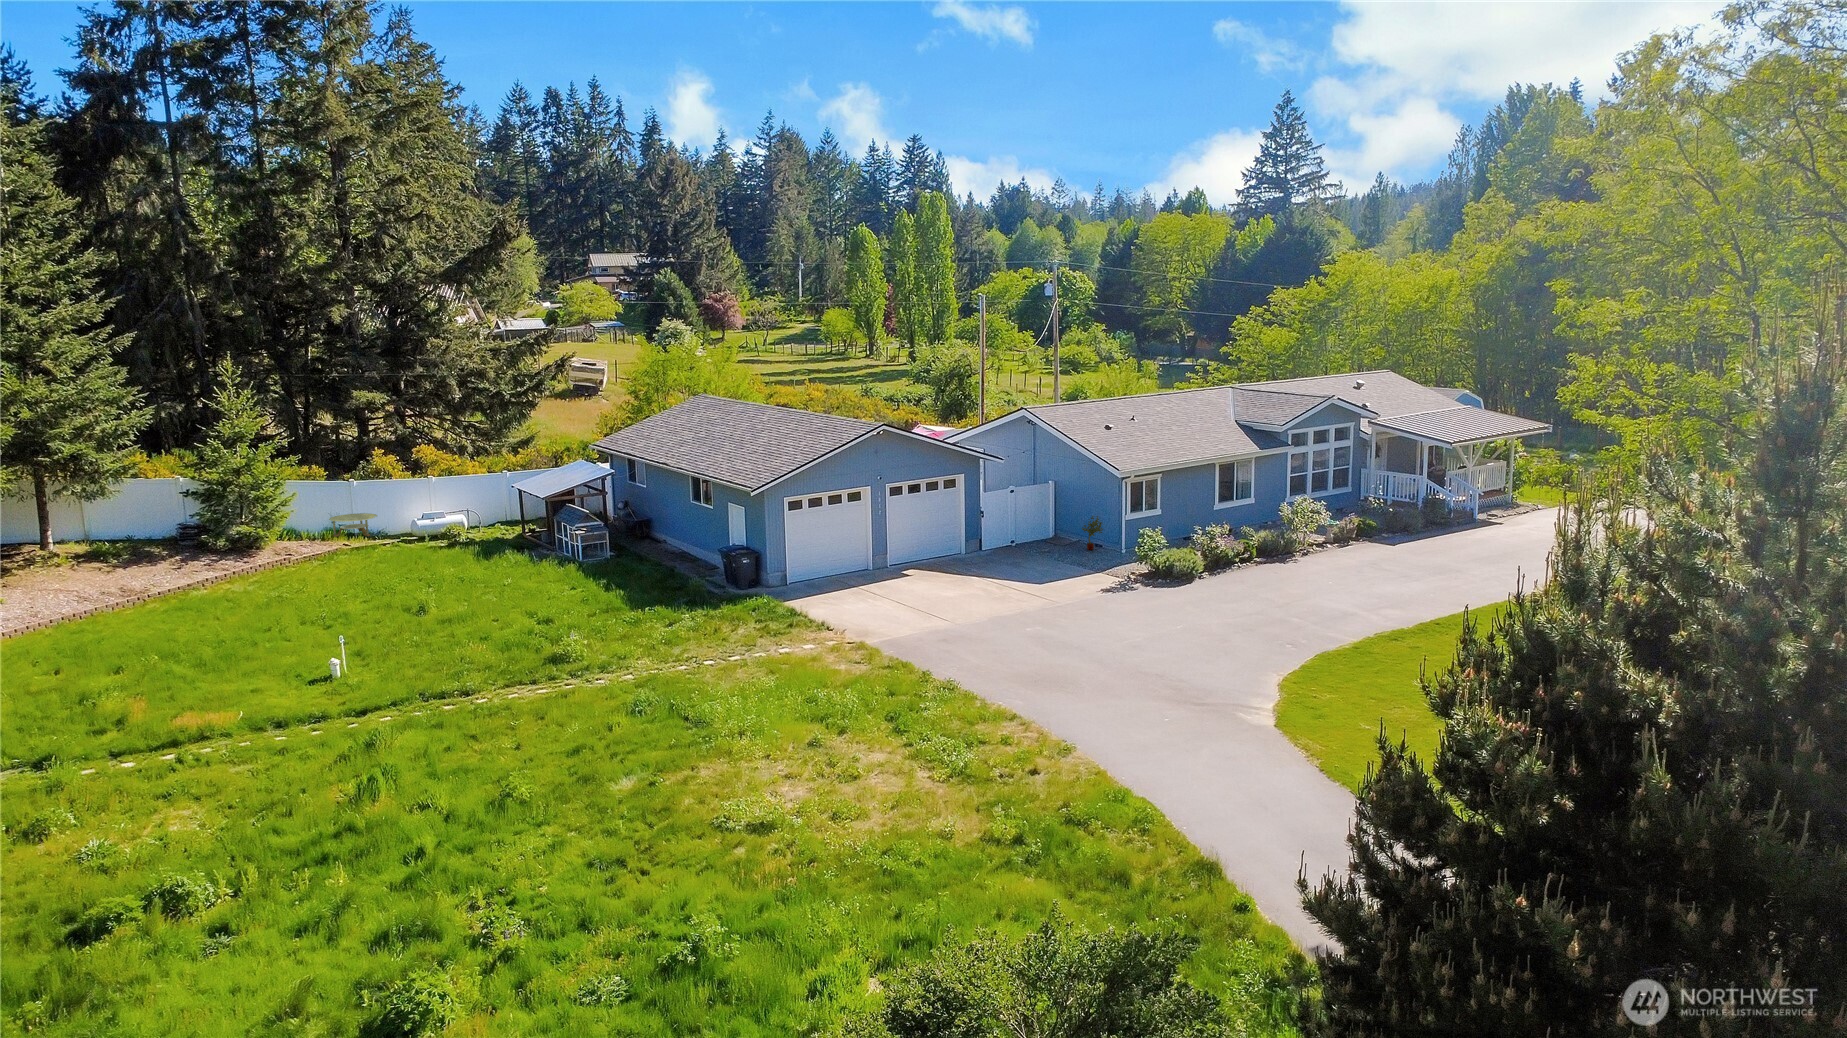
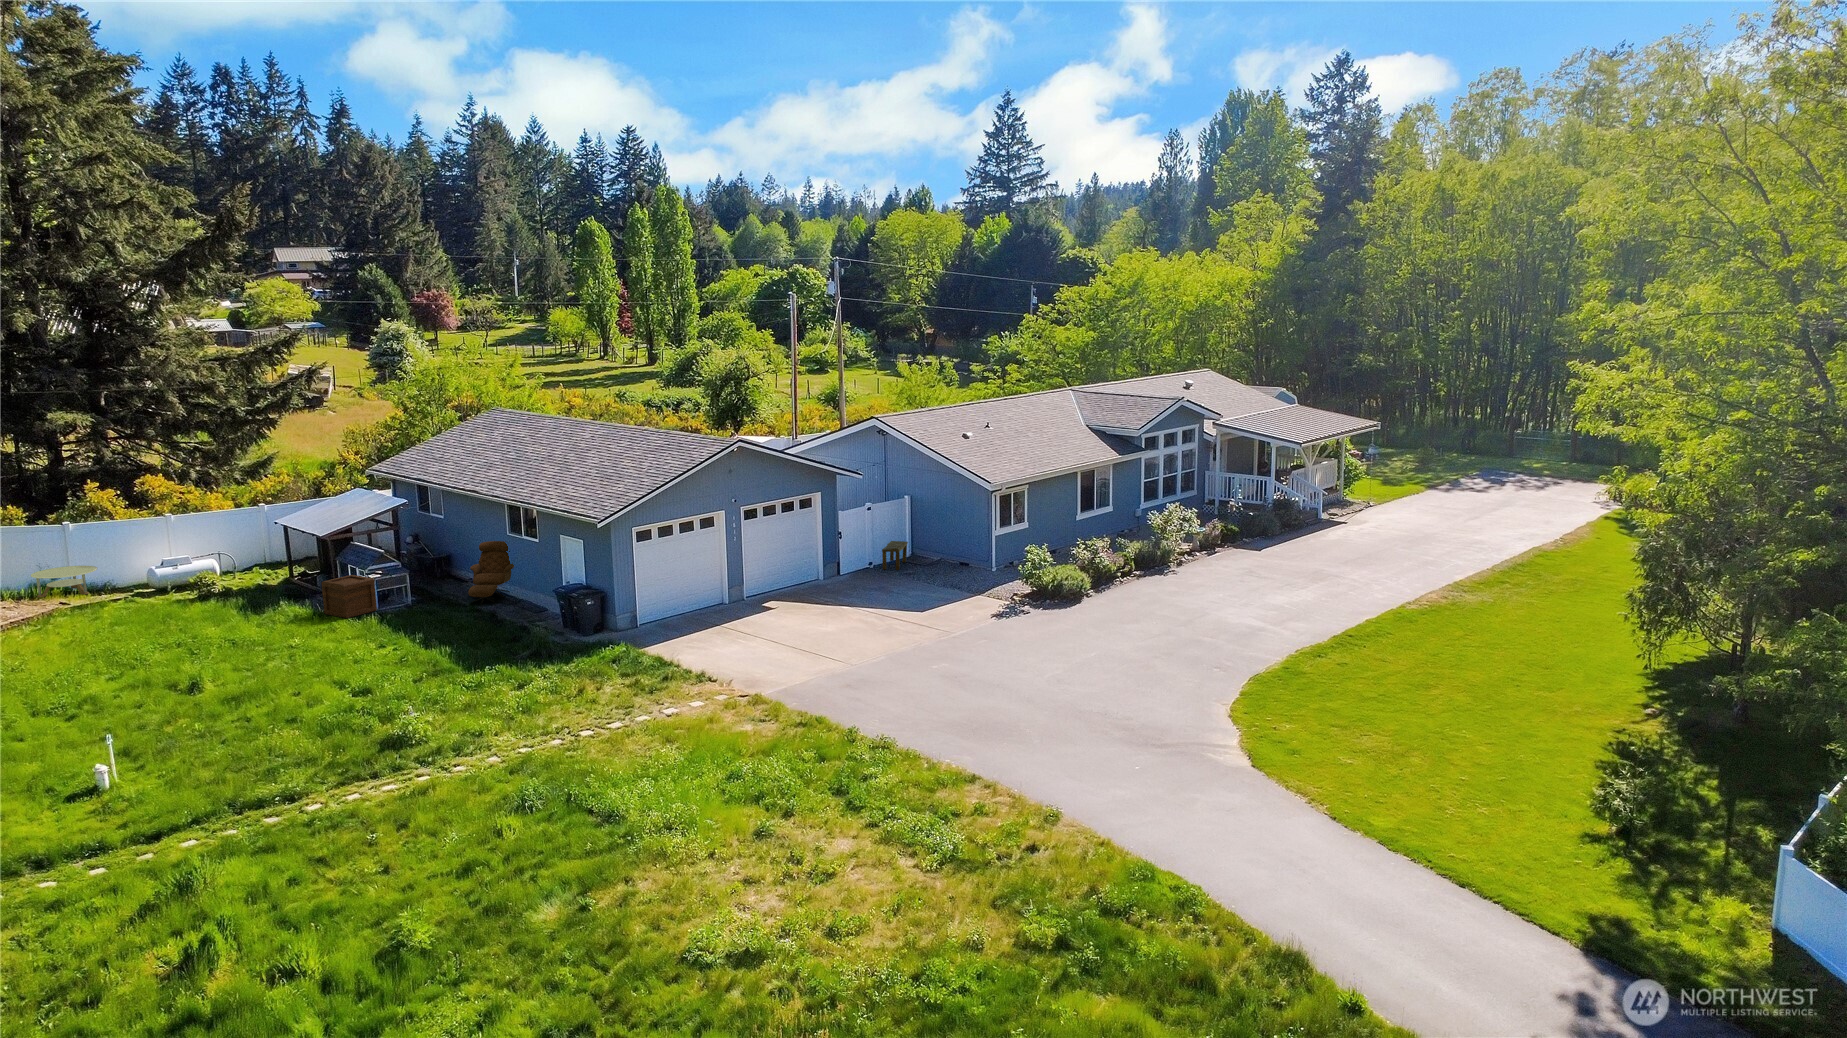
lounge chair: none [651,505,692,559] -> present [468,541,514,604]
potted tree: present [1082,516,1103,550] -> none [949,532,974,569]
bench: none [1017,522,1044,548] -> present [882,541,908,570]
wooden crate: none [535,528,578,564] -> present [321,575,377,618]

